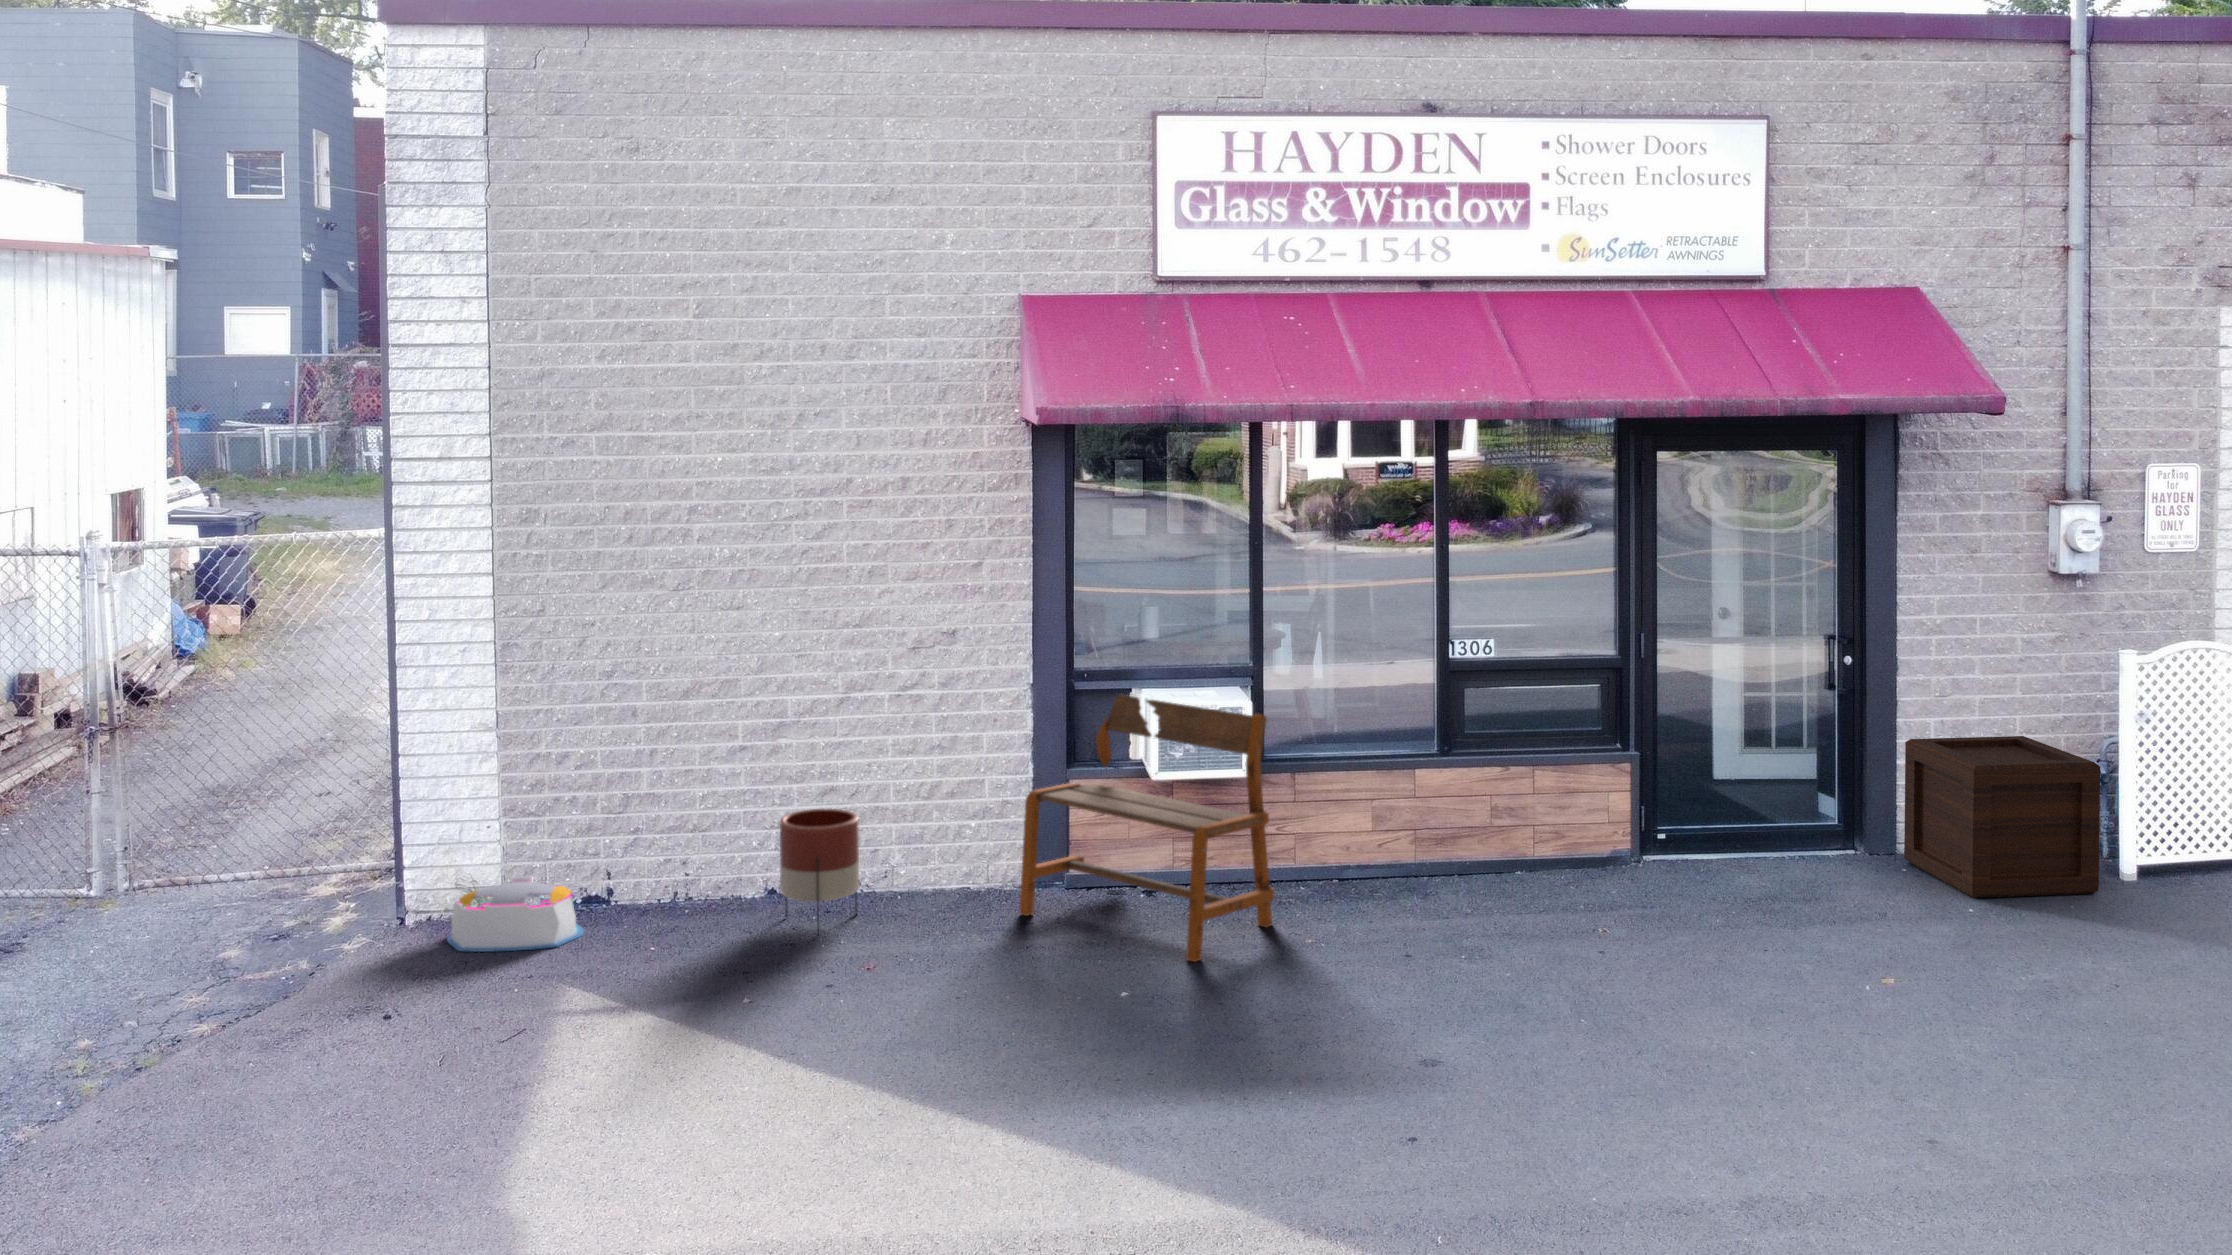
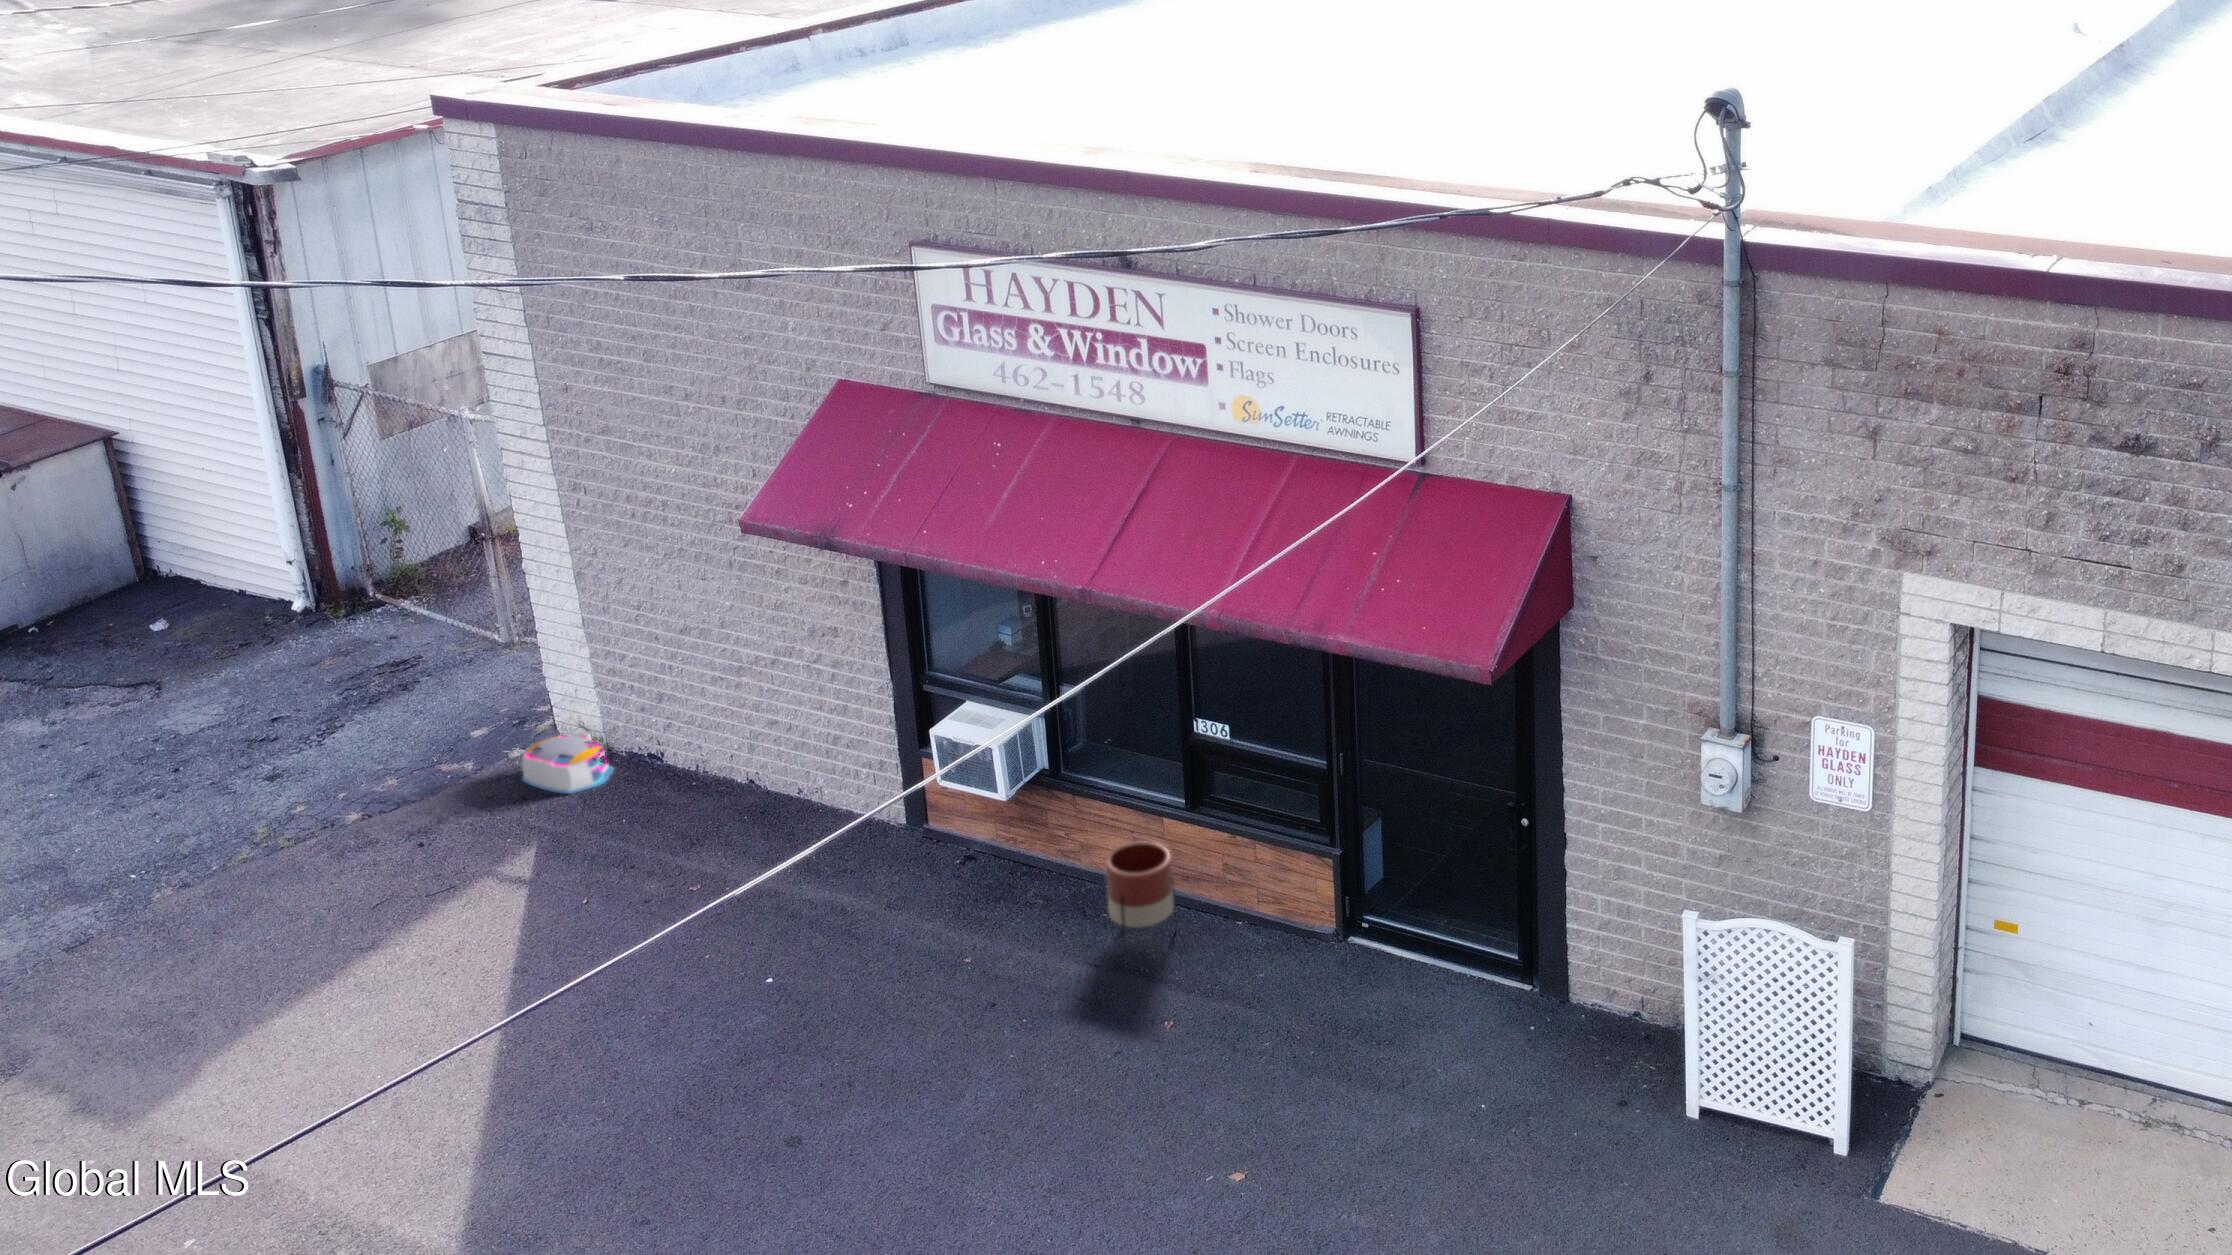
bench: present [1019,695,1274,962] -> none [840,695,959,944]
wooden crate: present [1904,736,2100,898] -> none [1480,910,1645,1110]
planter: present [780,809,860,917] -> present [1106,841,1176,944]

